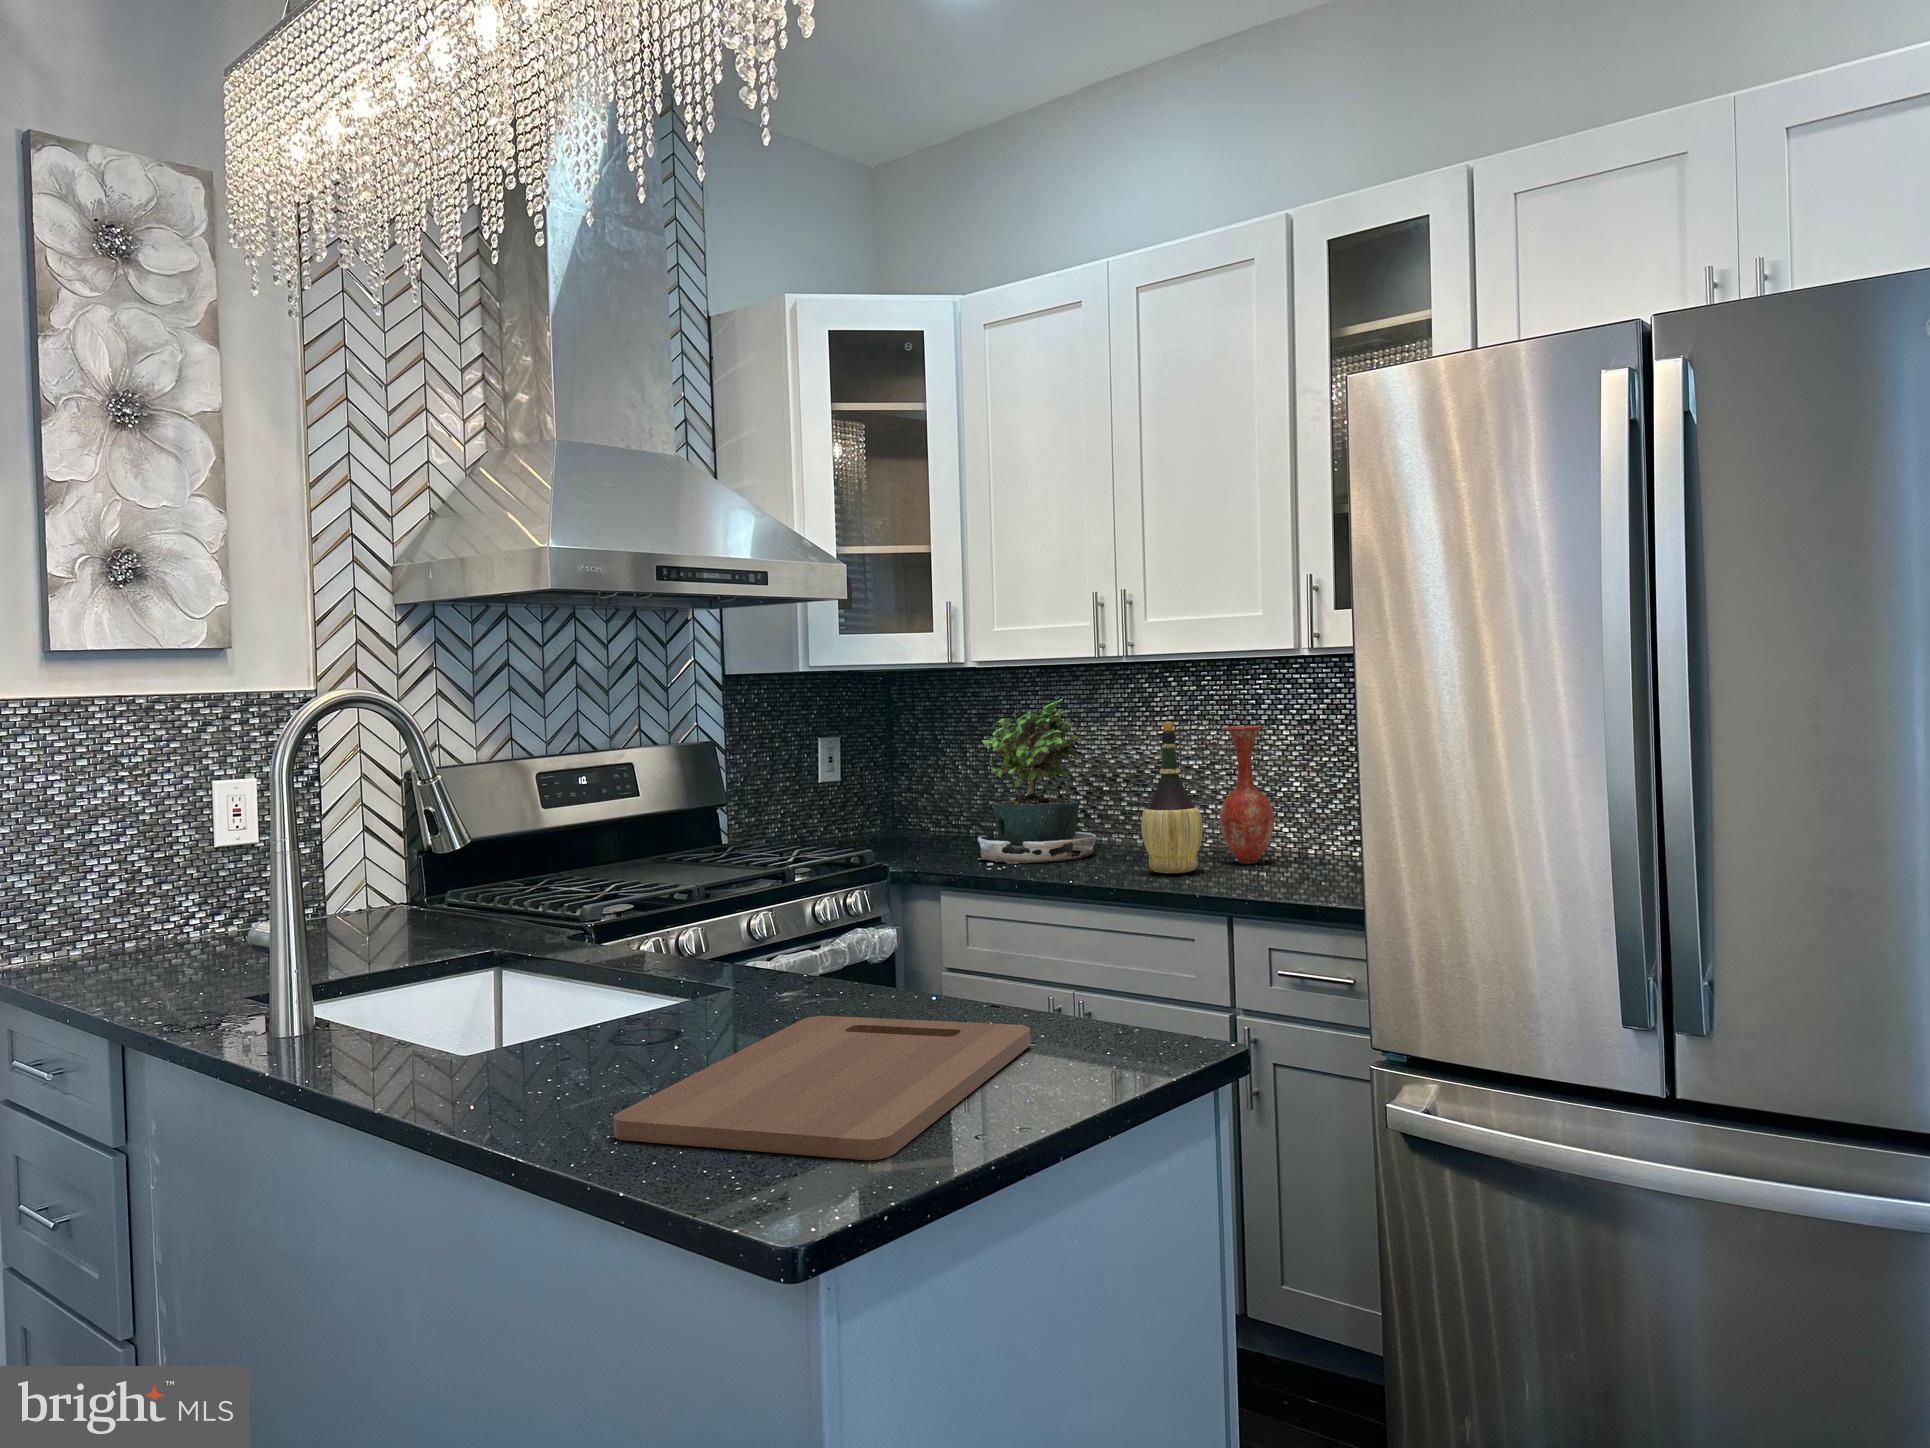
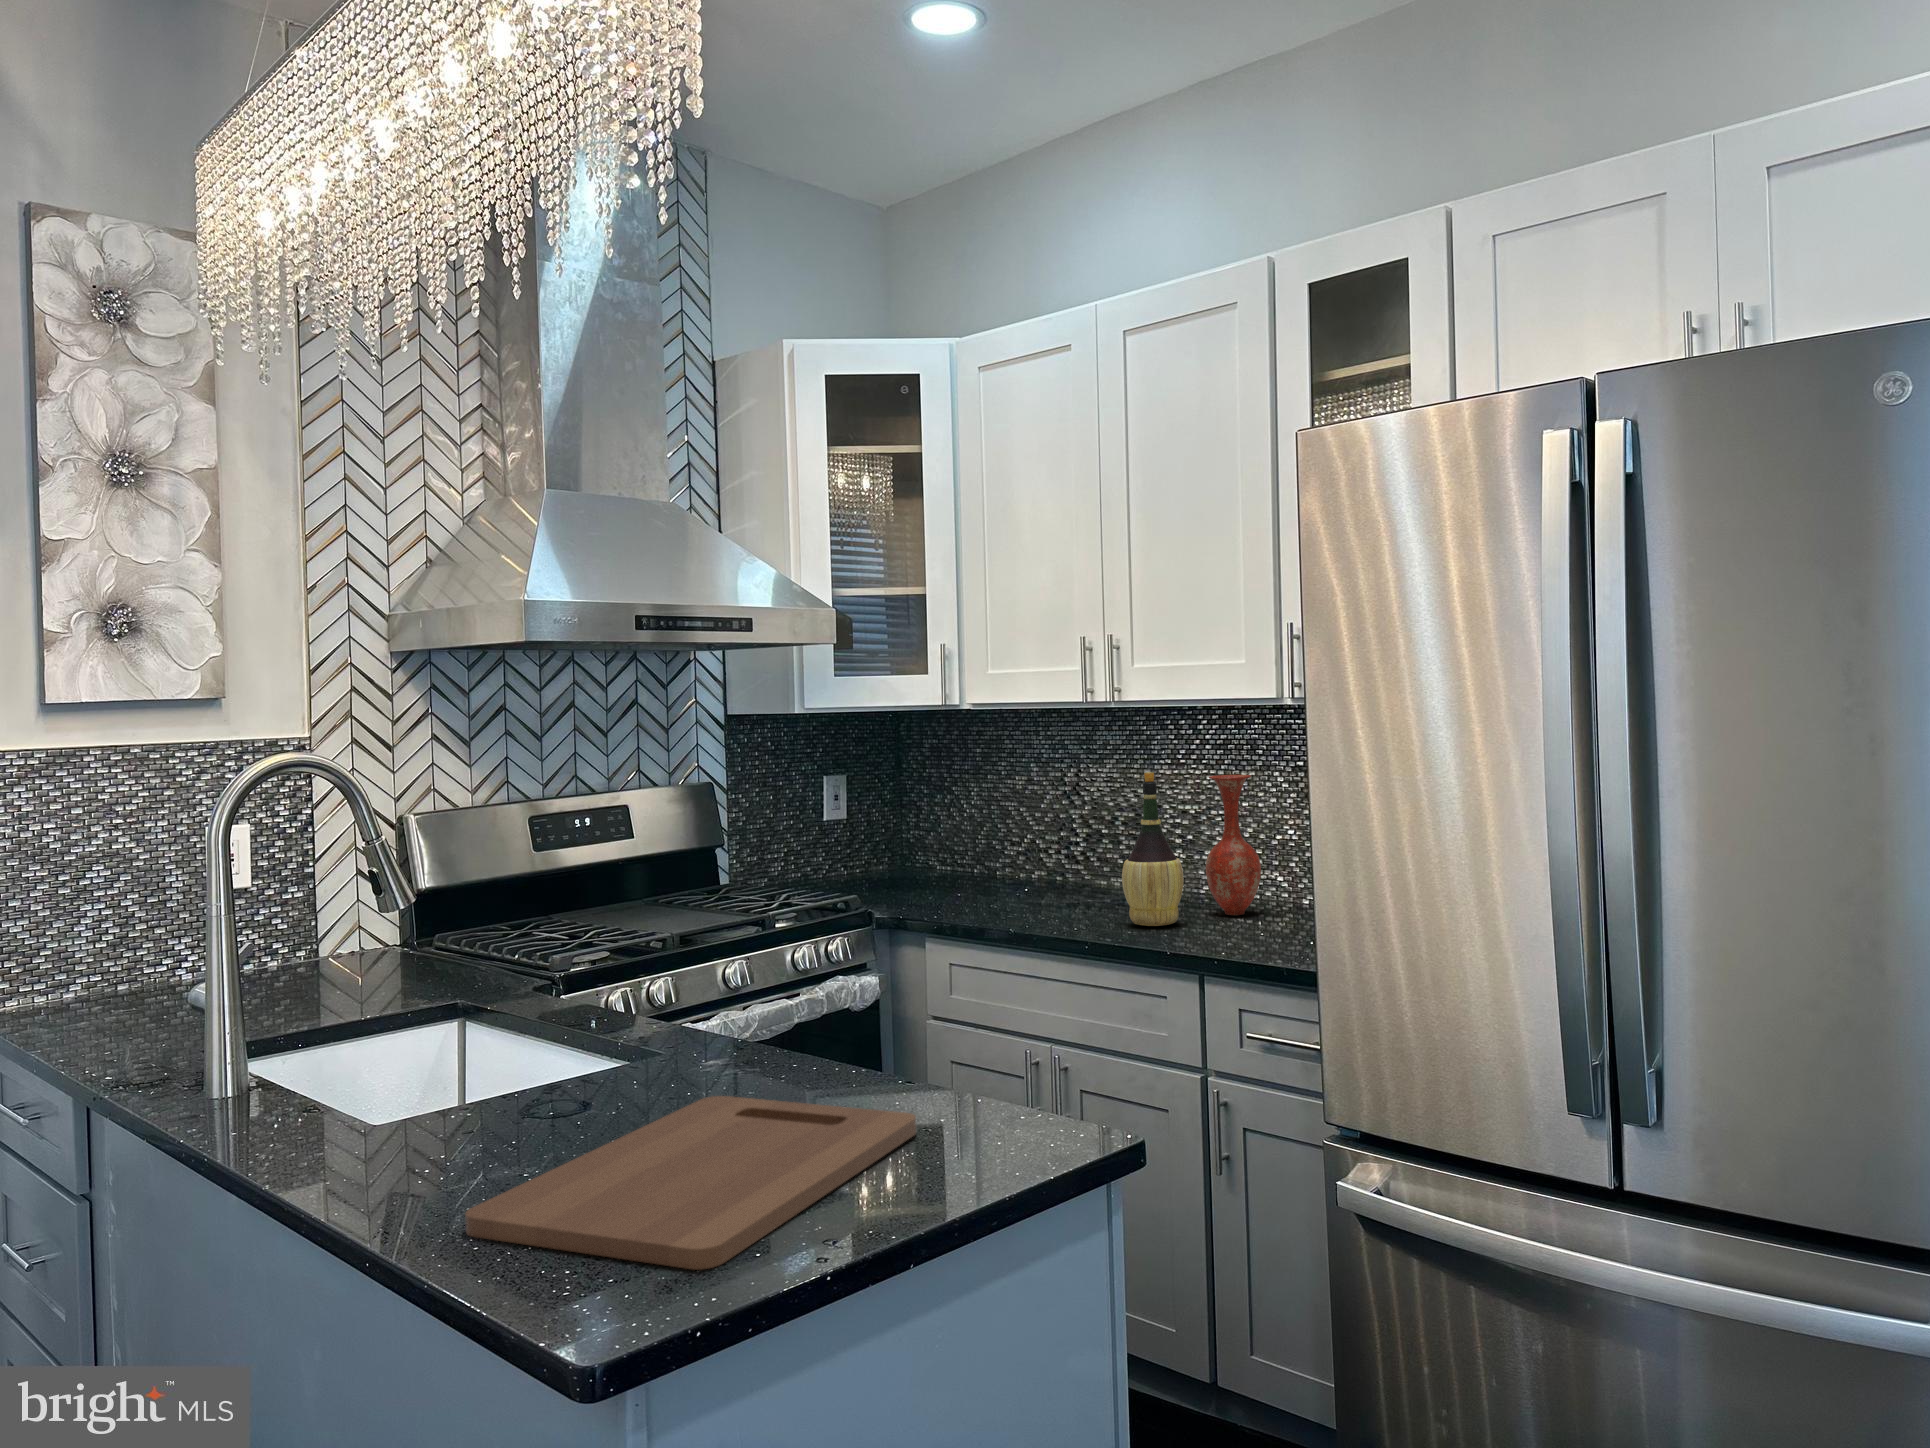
potted plant: present [978,699,1097,870] -> none [968,744,1089,917]

